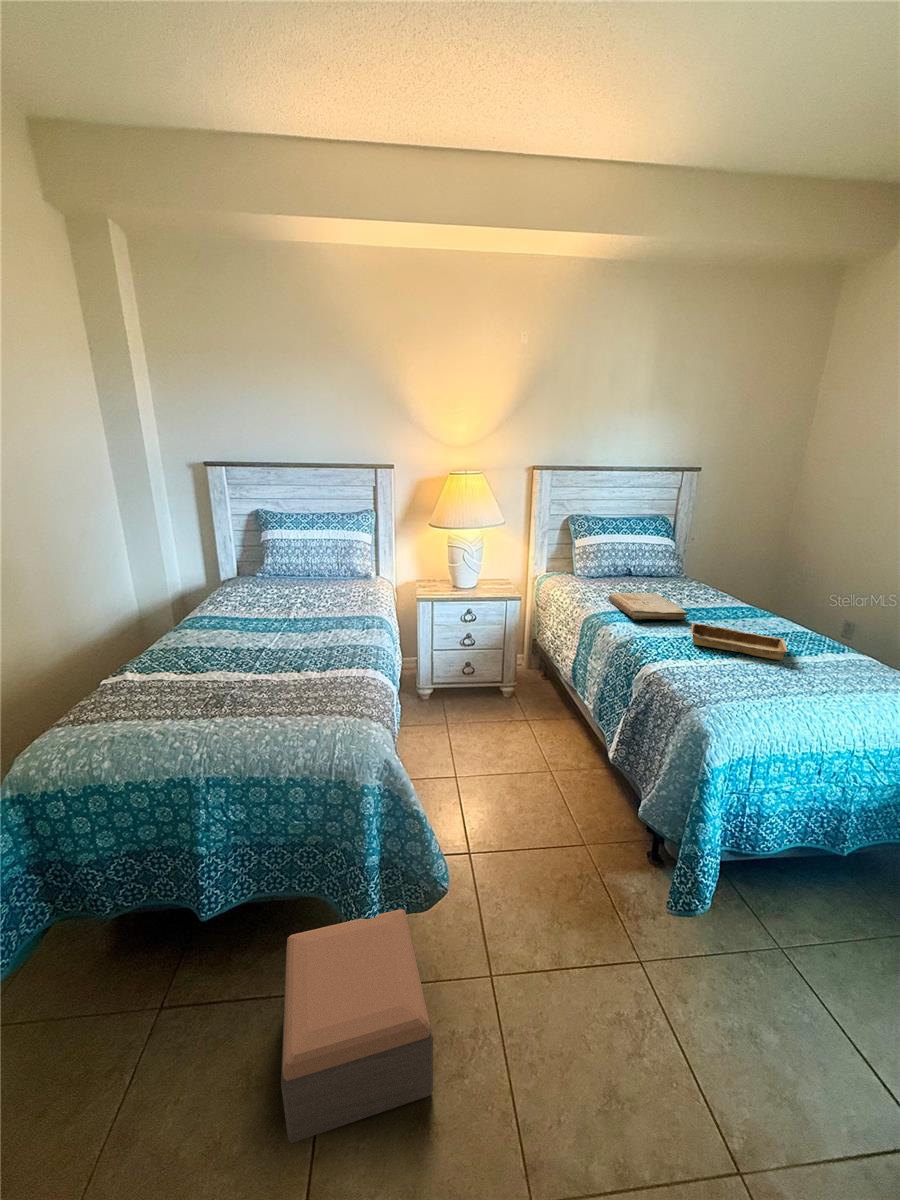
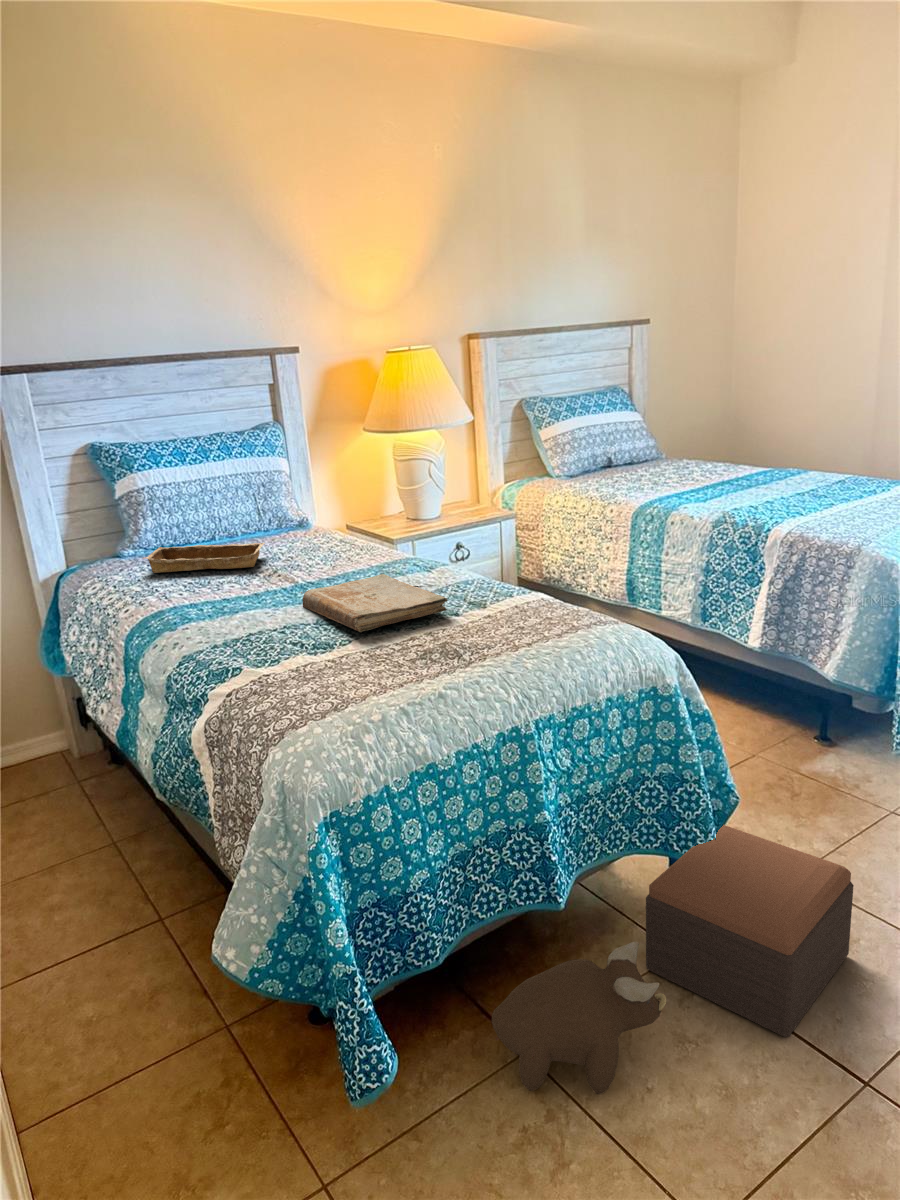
book: present [608,593,688,619] -> present [303,574,447,632]
tray: present [690,622,788,660] -> present [143,543,265,573]
plush toy: none [106,961,215,1085] -> present [492,942,666,1094]

